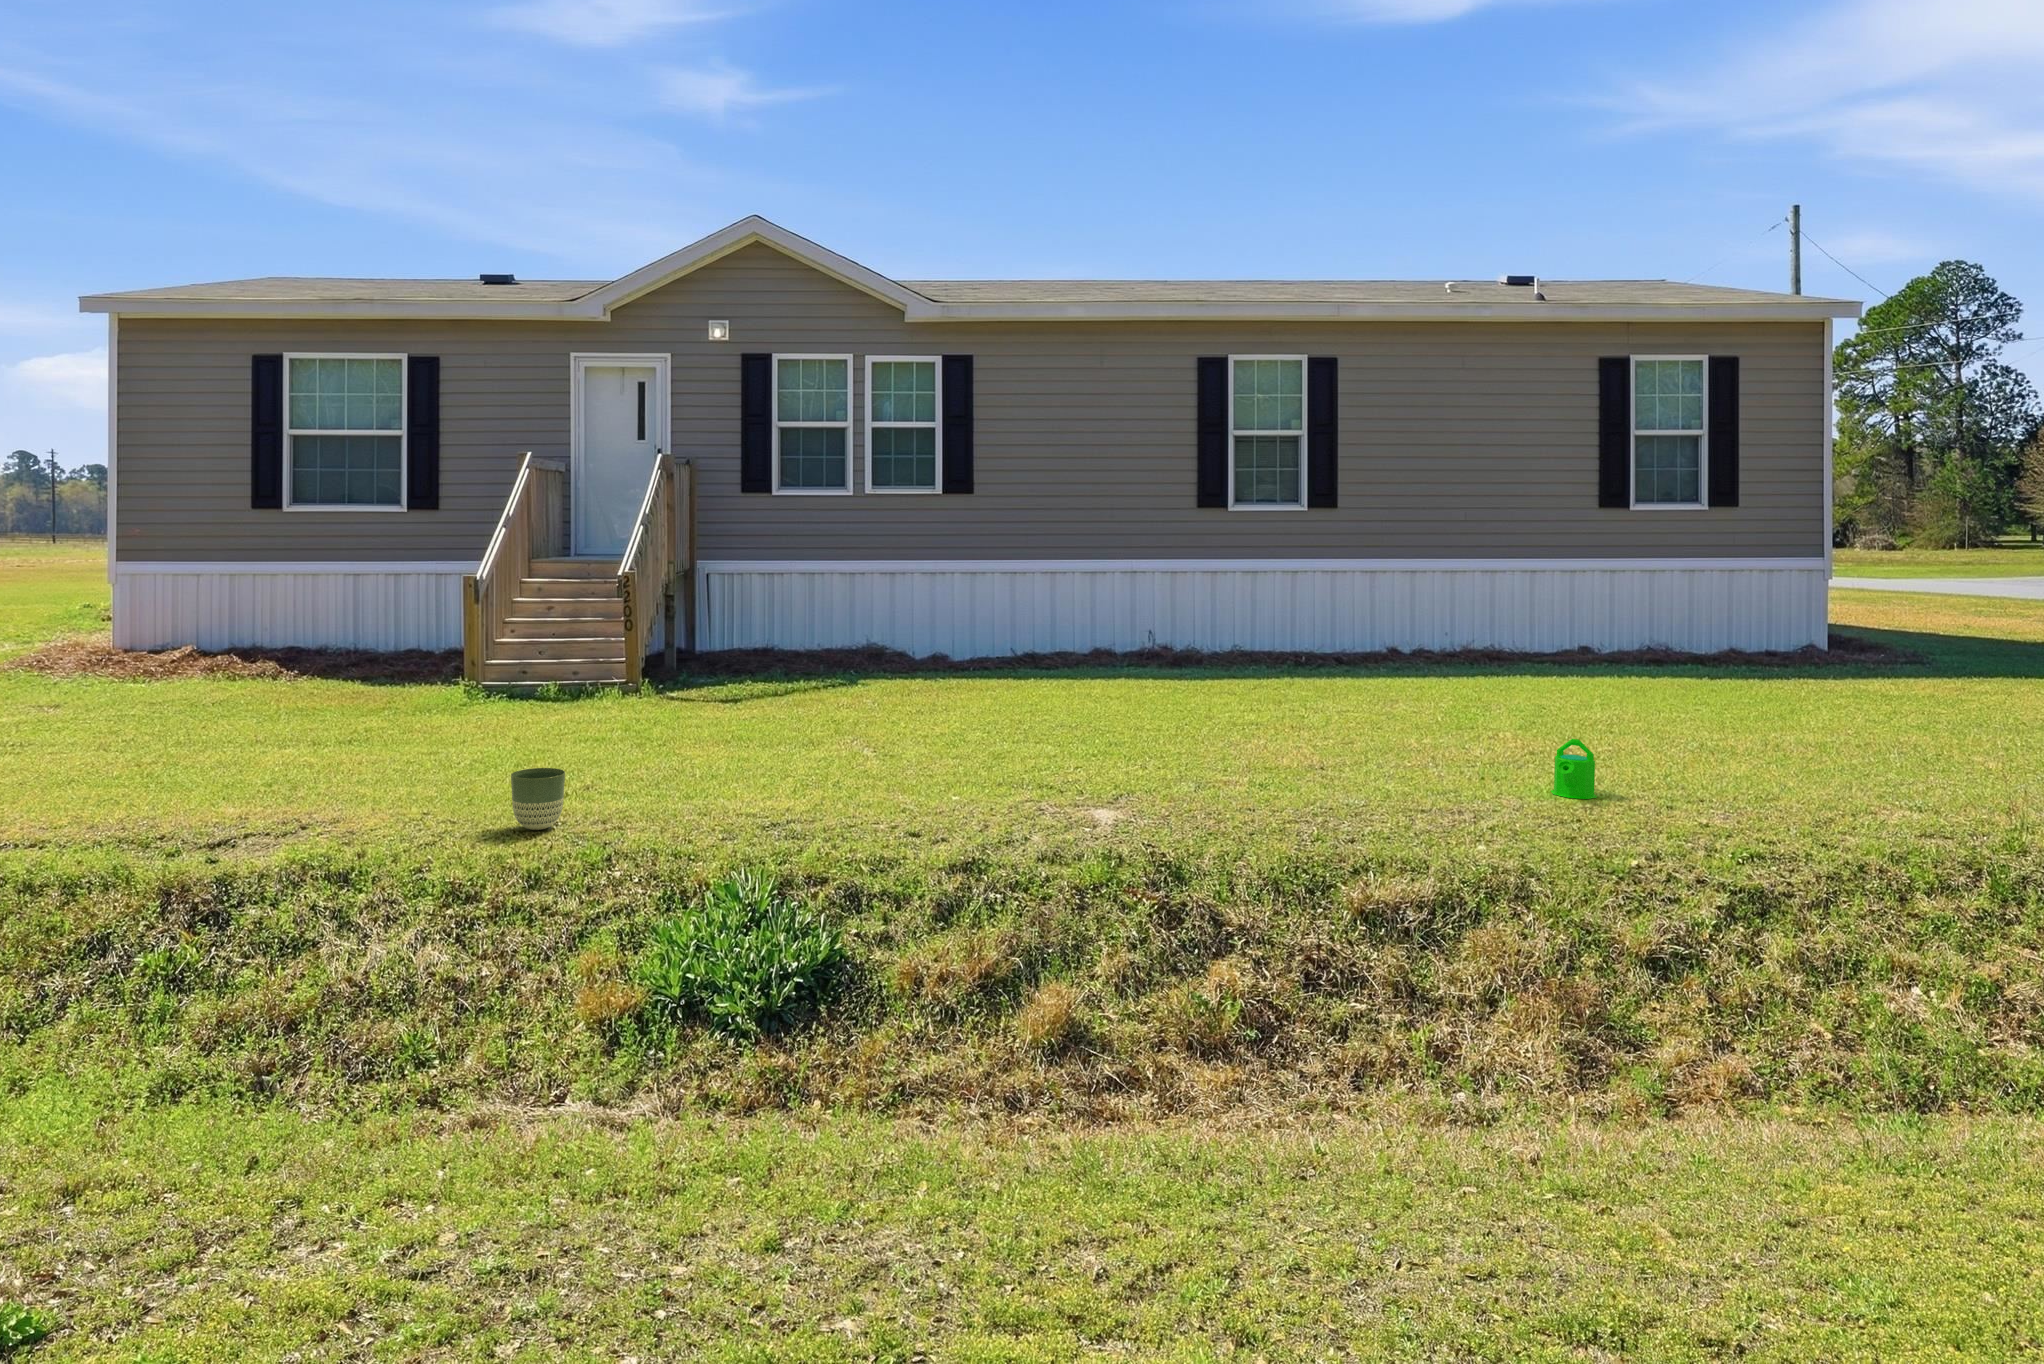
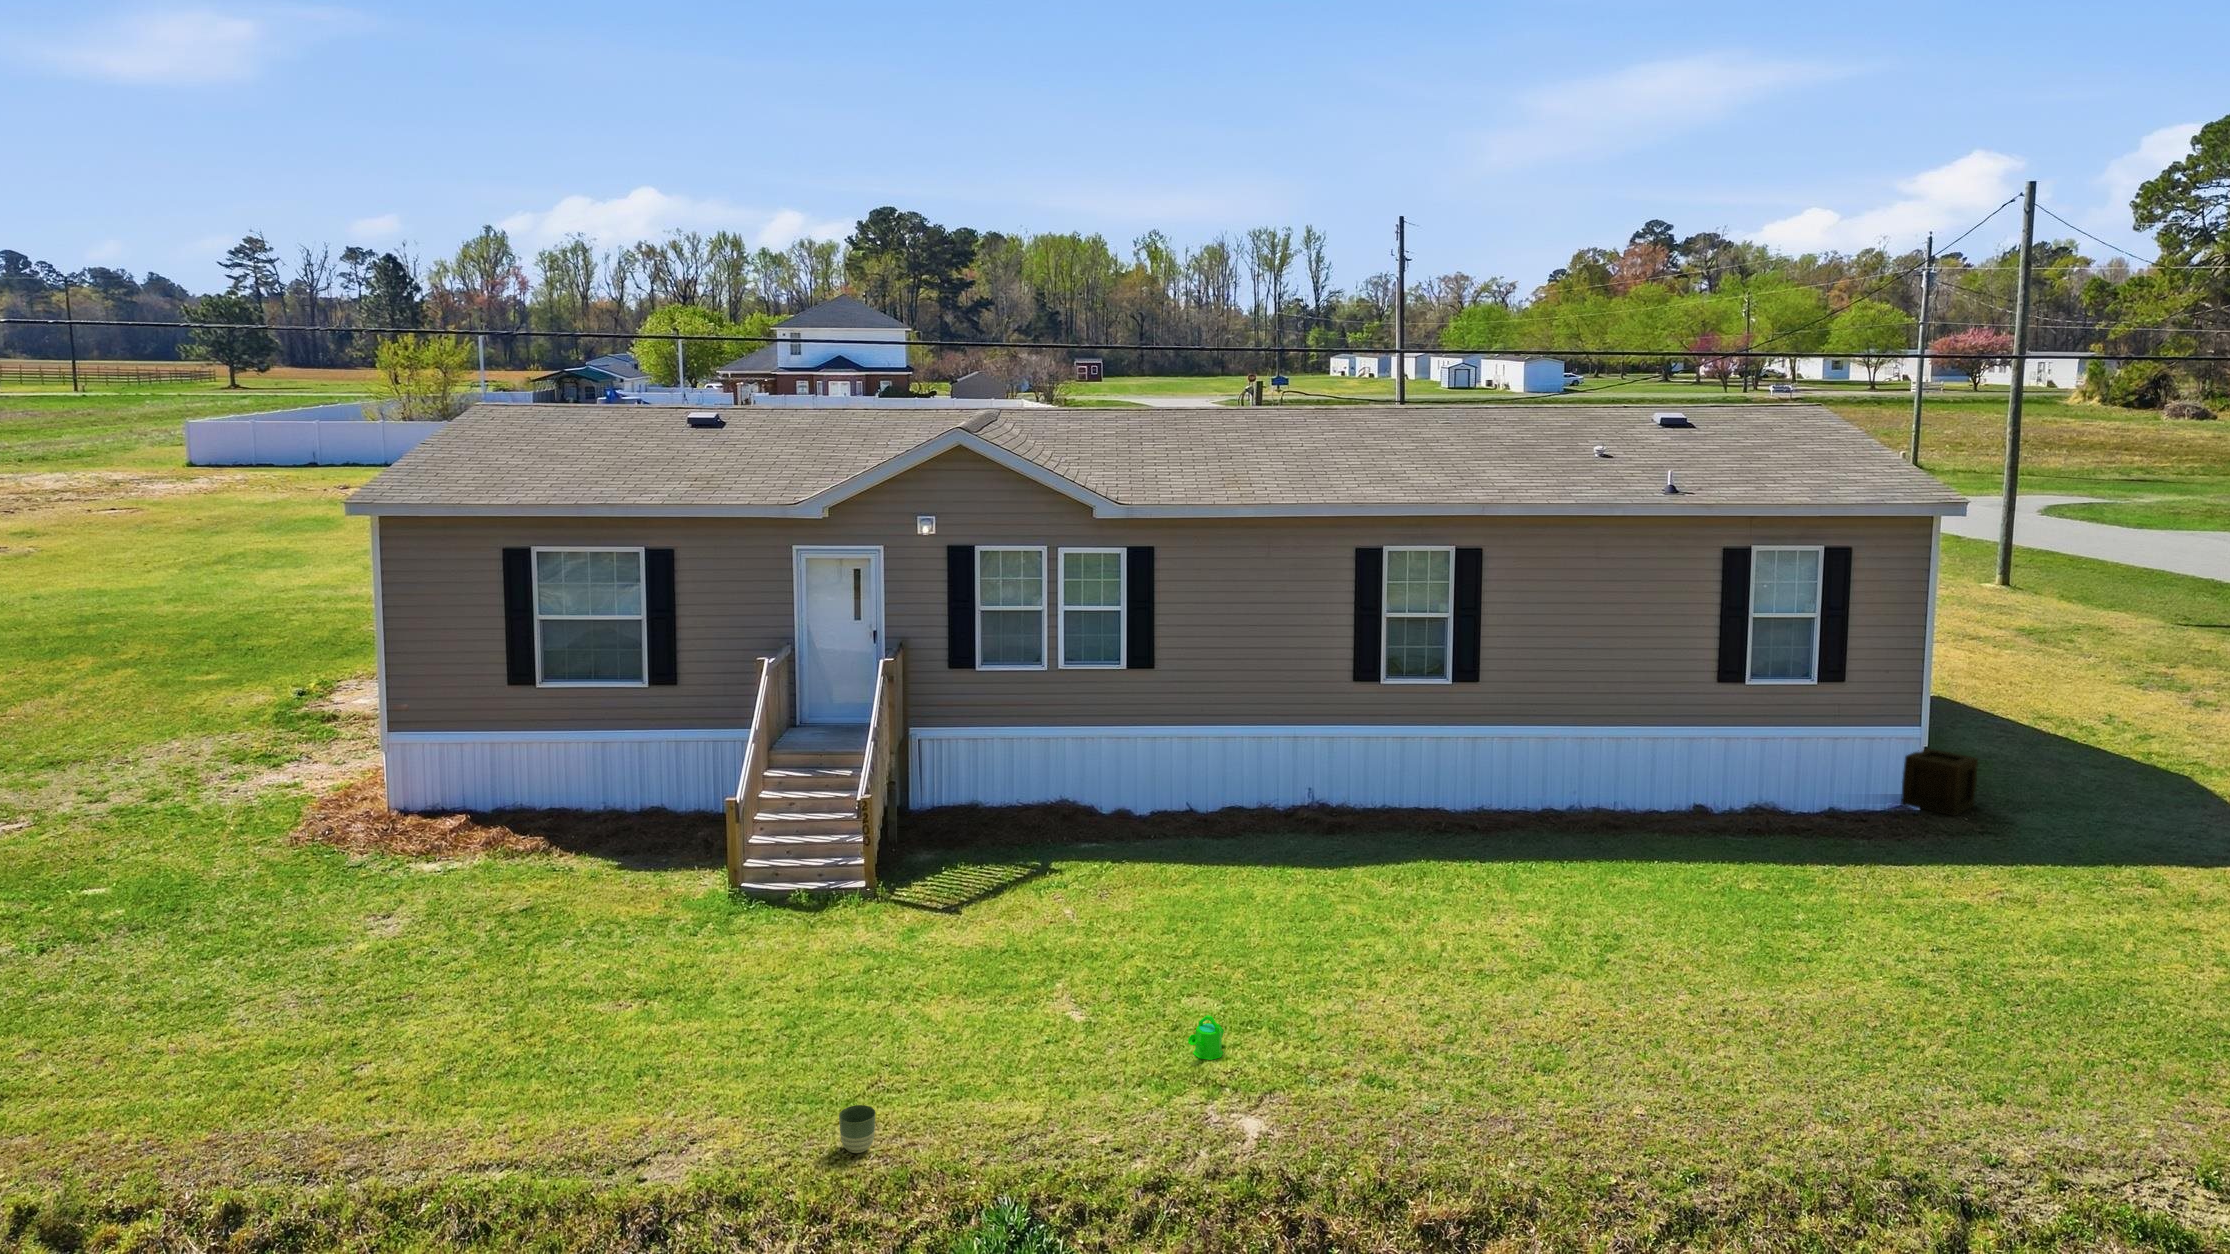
wooden crate: none [1792,590,1875,652] -> present [1901,748,1978,816]
watering can: present [1551,739,1597,799] -> present [1188,1015,1224,1060]

